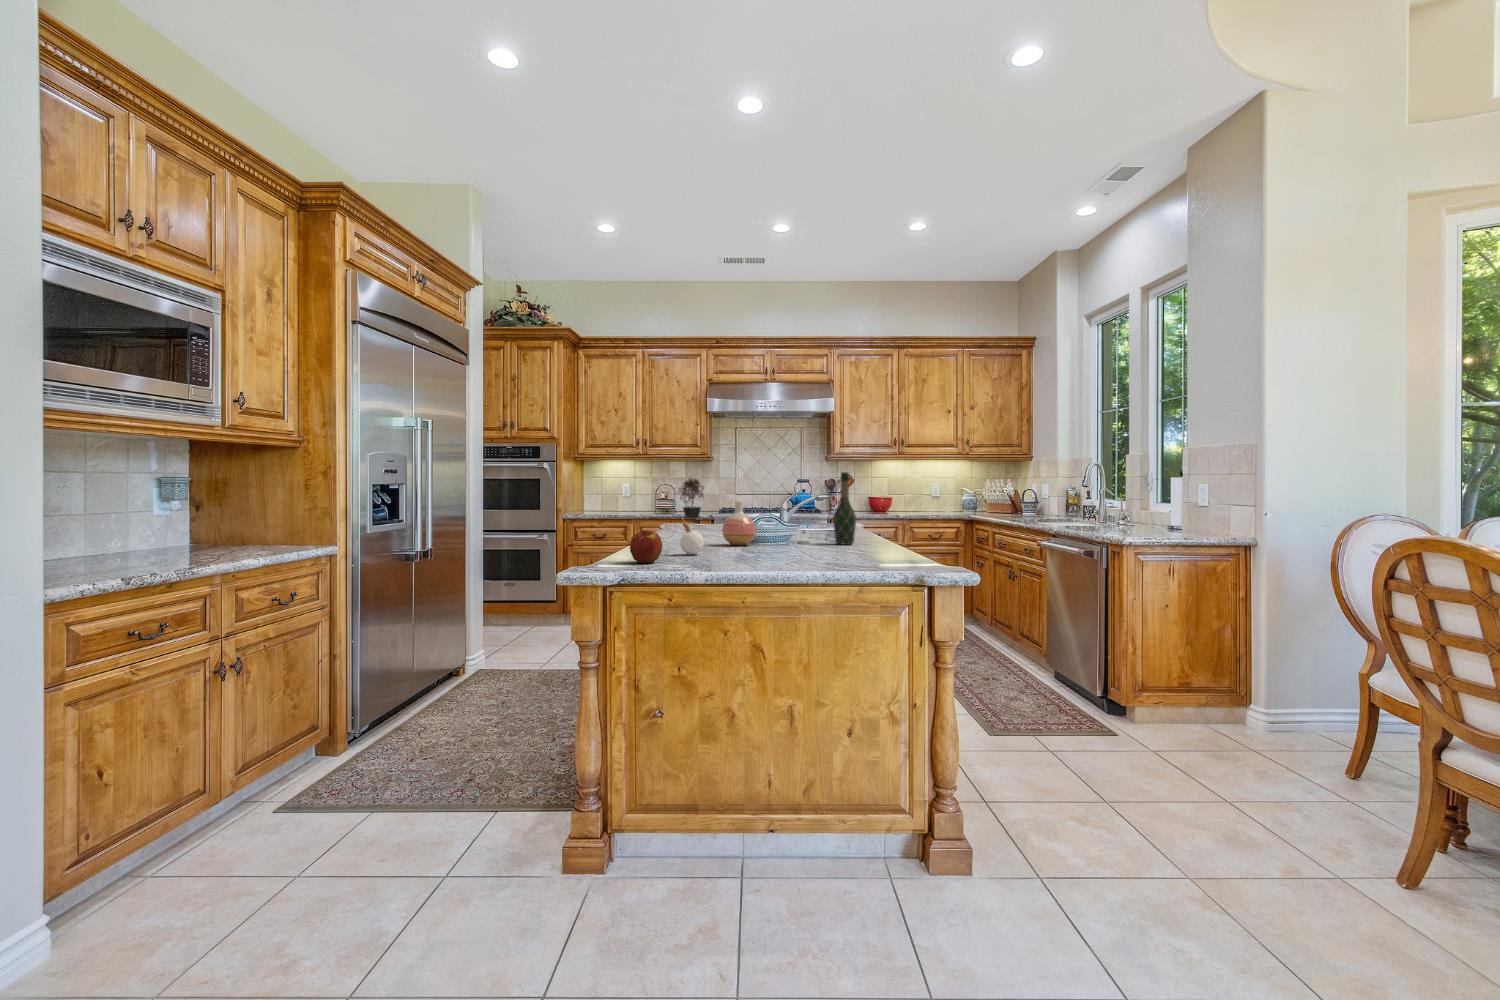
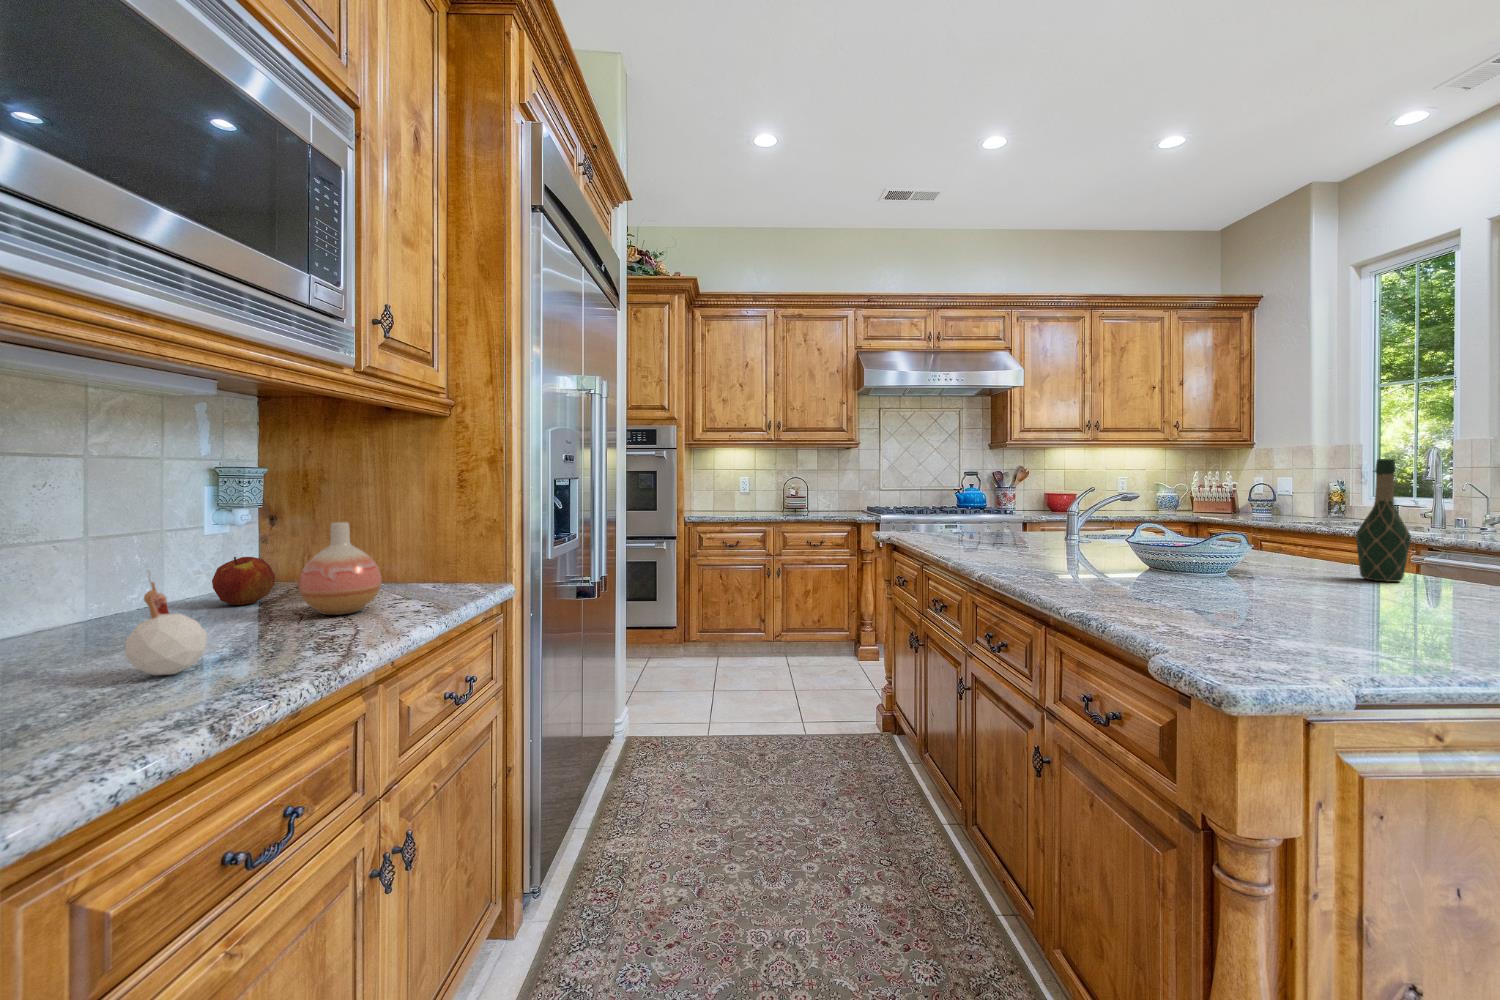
potted plant: present [678,479,704,517] -> none [817,468,854,518]
vase: present [722,502,756,545] -> present [299,522,382,615]
candle: present [680,518,704,555] -> present [125,571,207,675]
apple: present [630,530,663,563] -> present [212,557,275,605]

